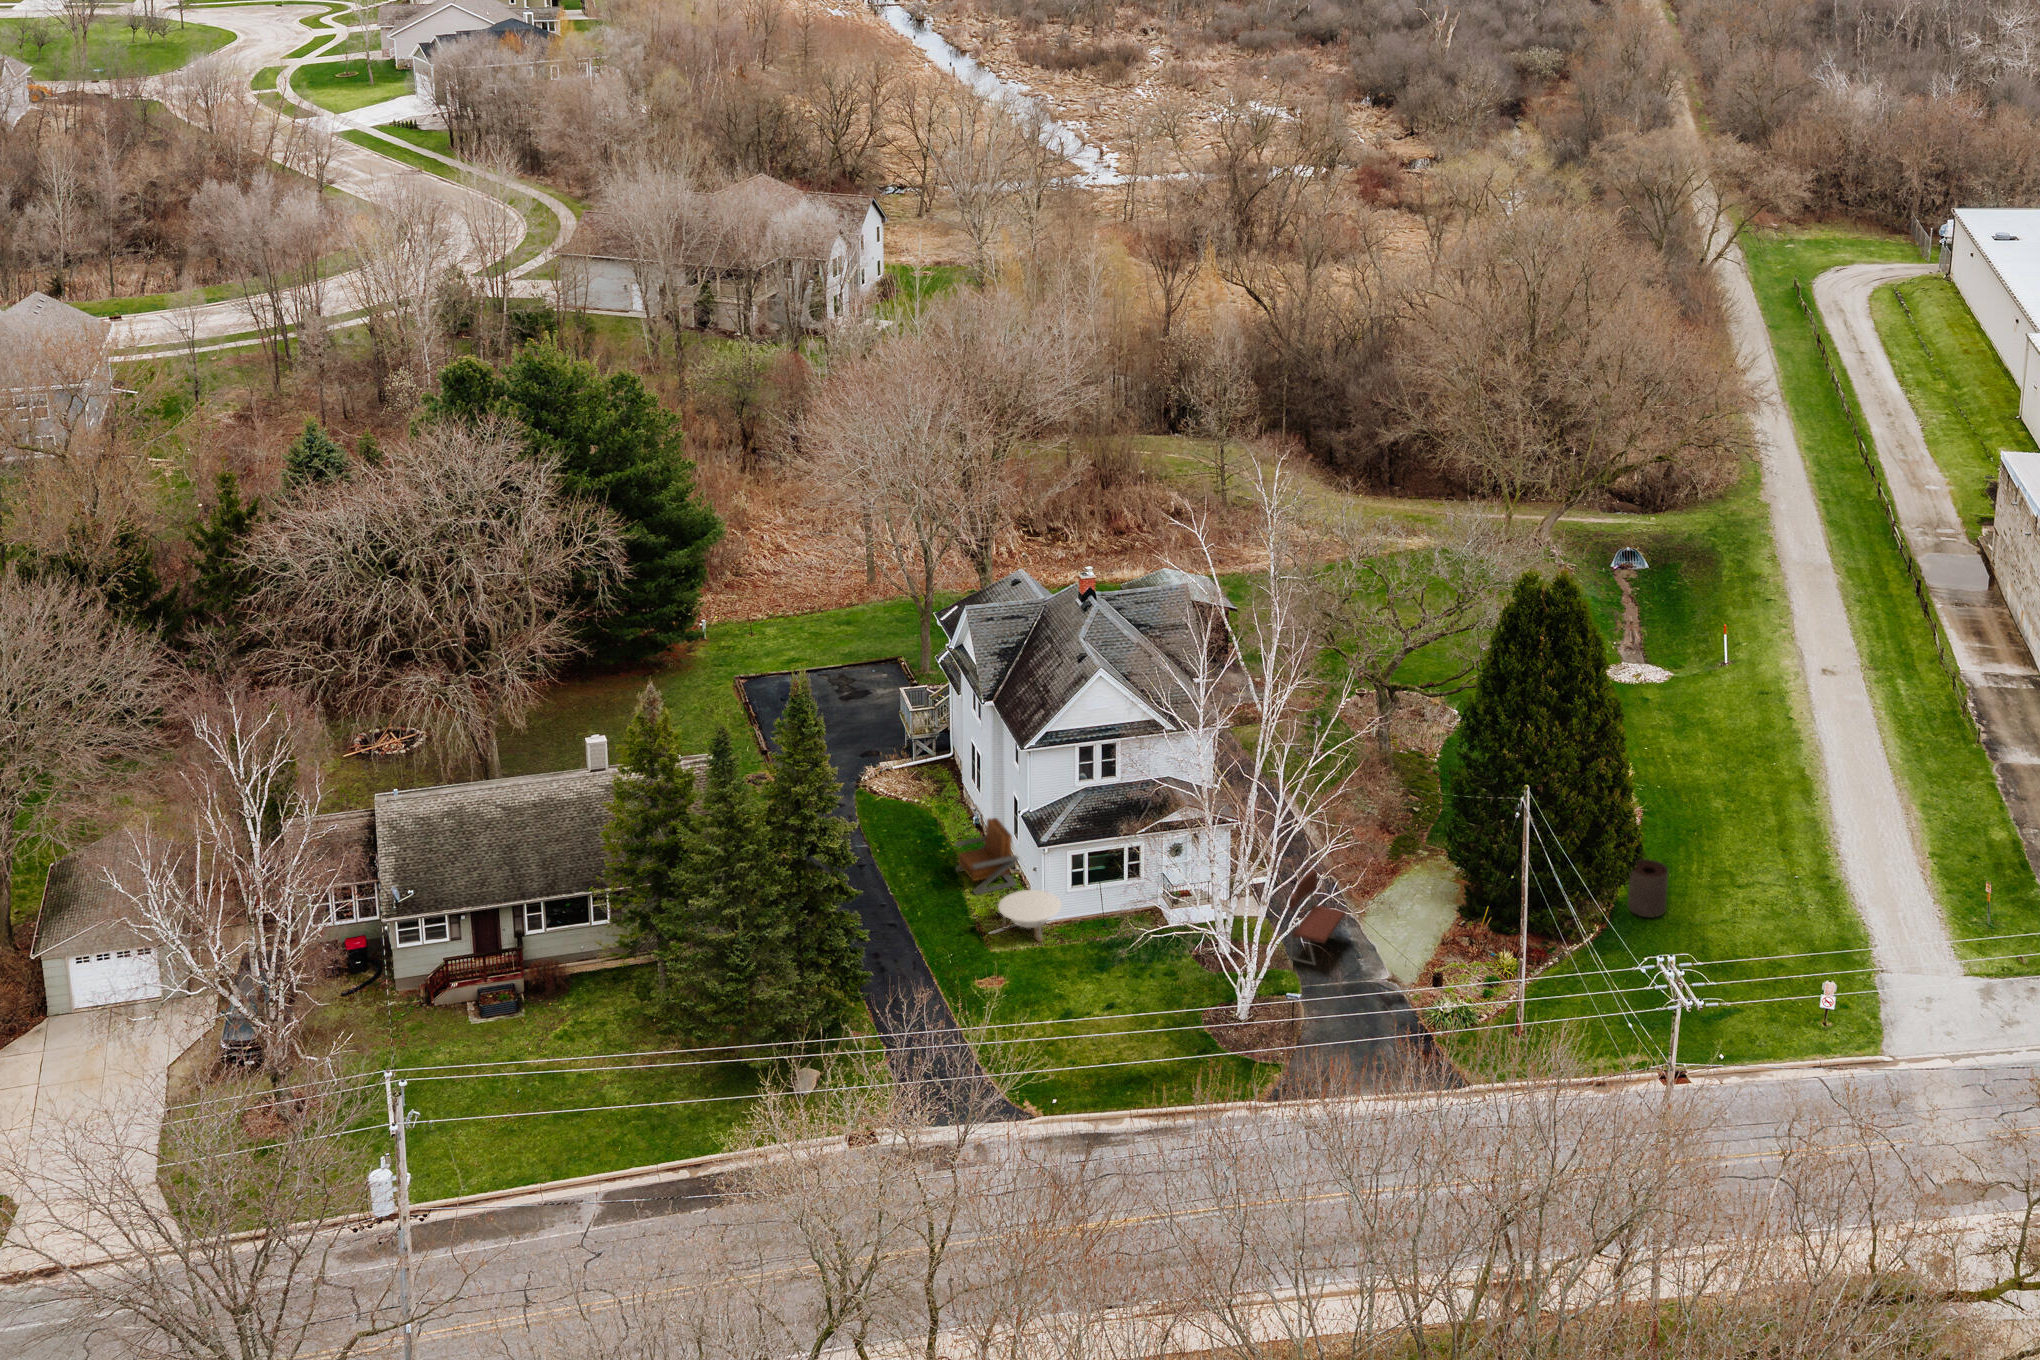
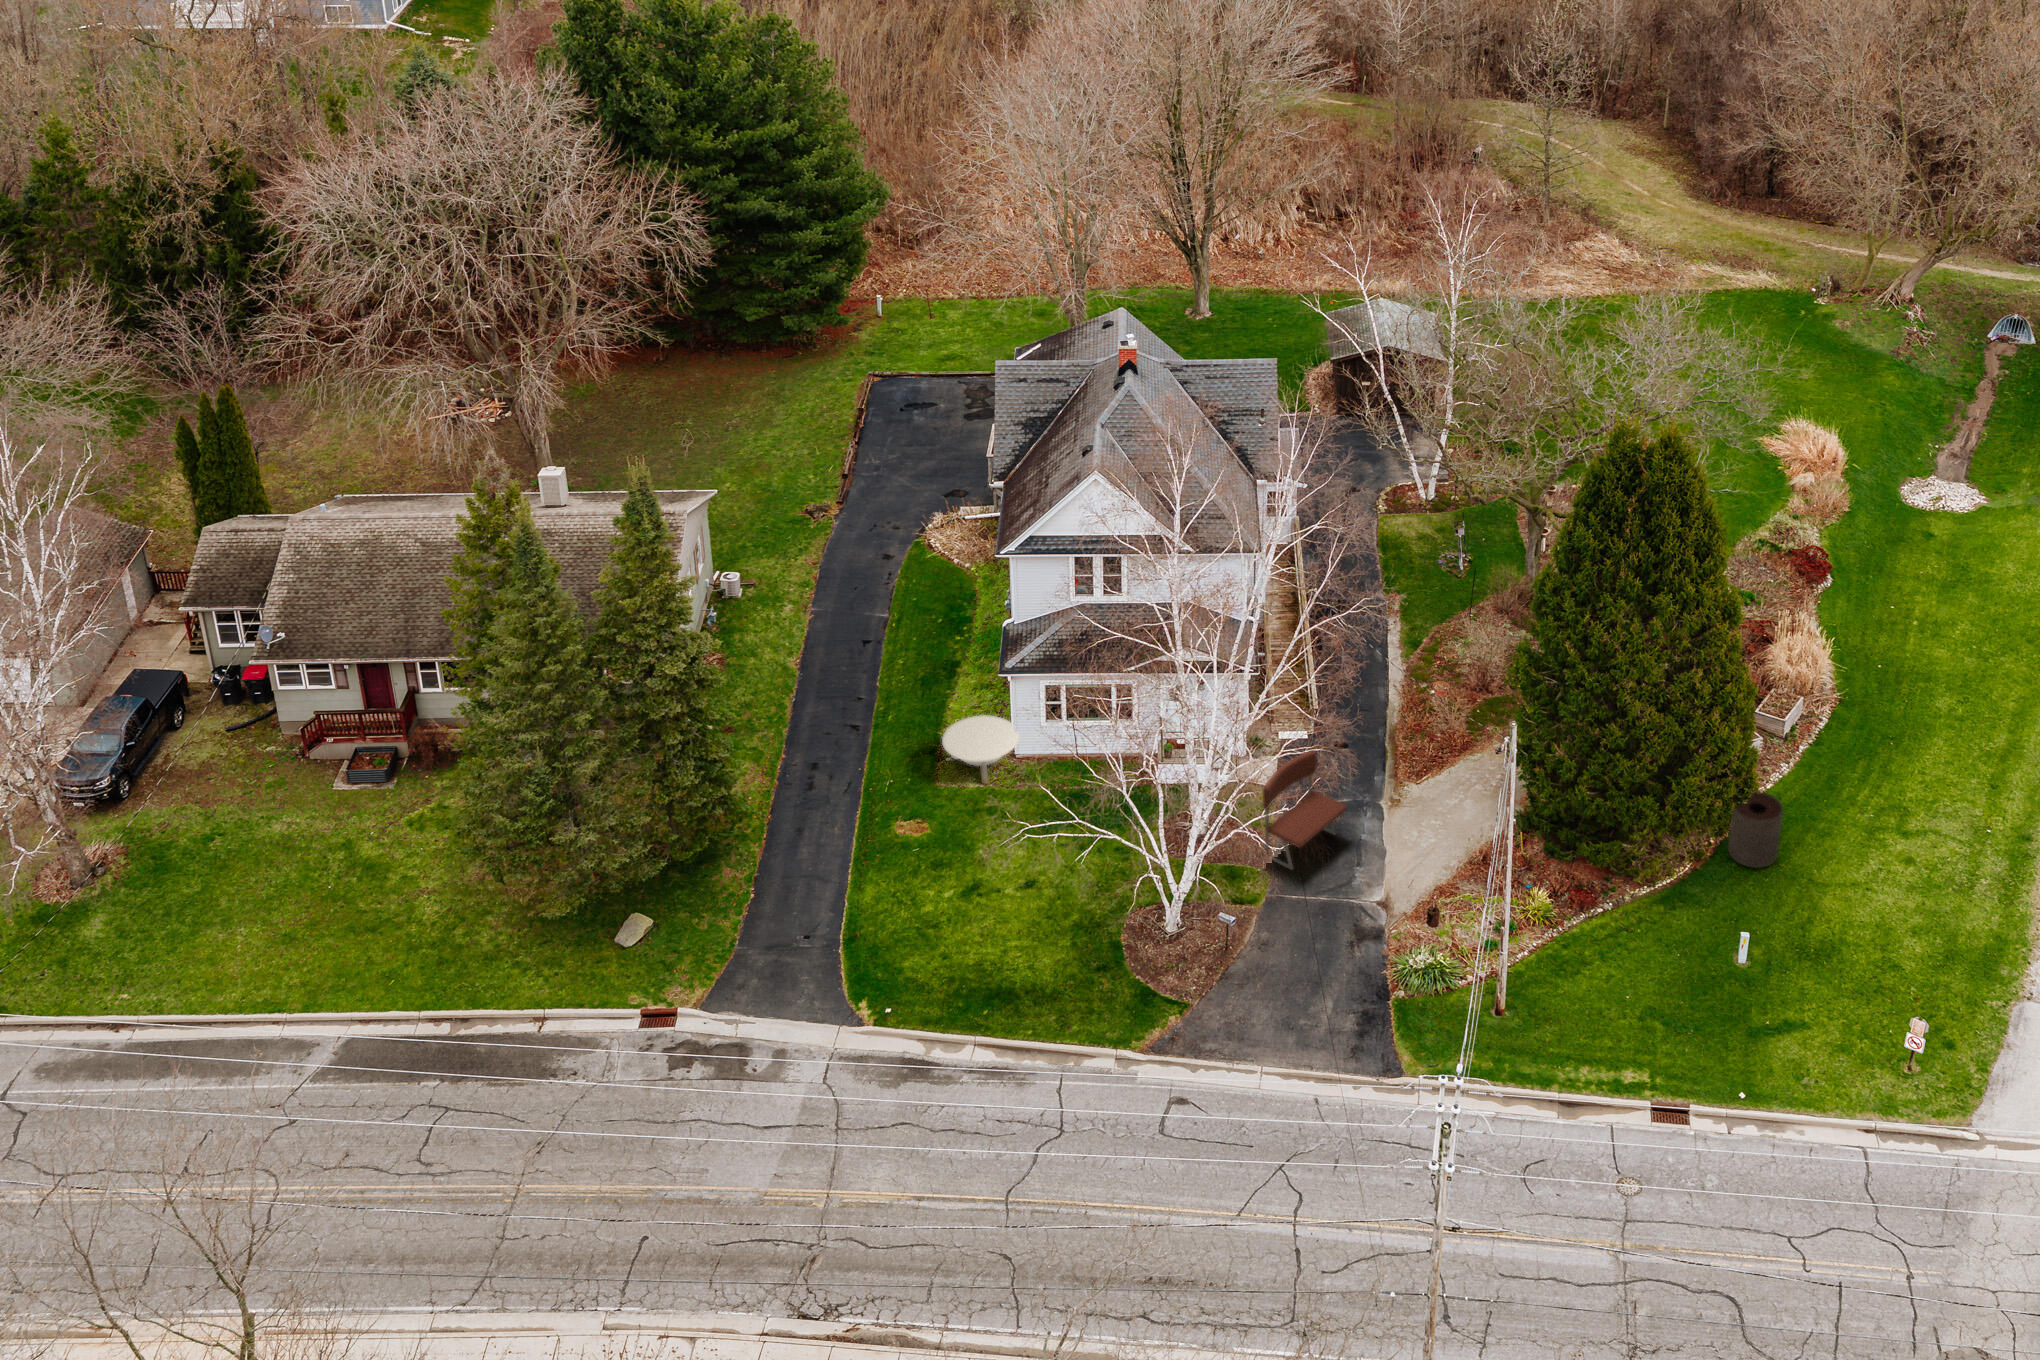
lounge chair: present [955,818,1018,895] -> none [935,616,998,707]

